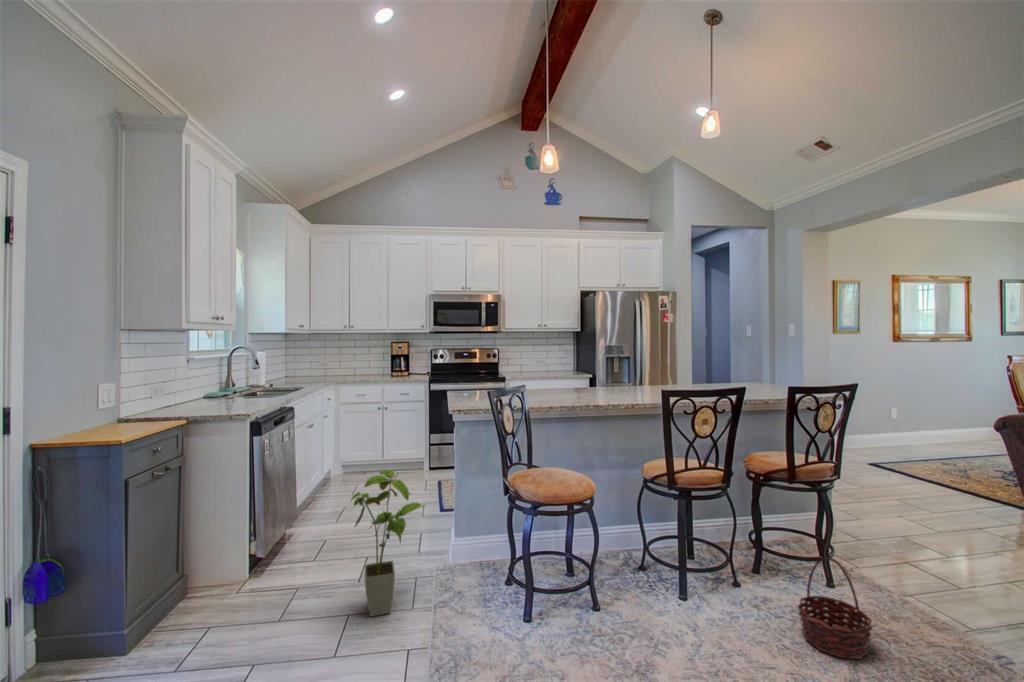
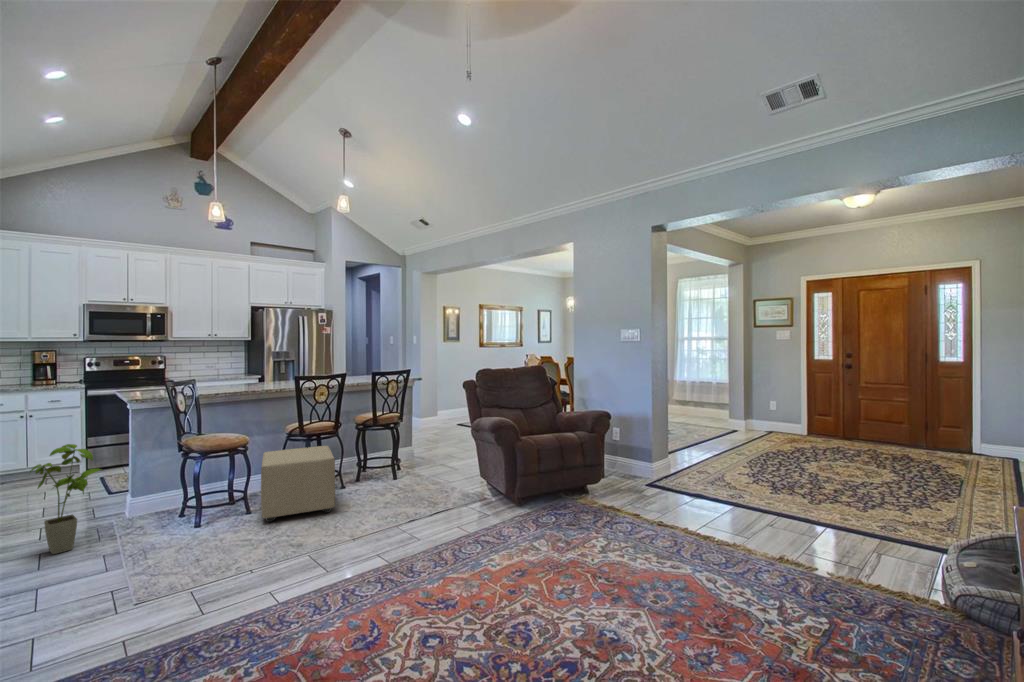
ottoman: none [616,507,752,657] -> present [261,446,335,522]
basket: present [798,557,872,659] -> none [365,456,398,502]

